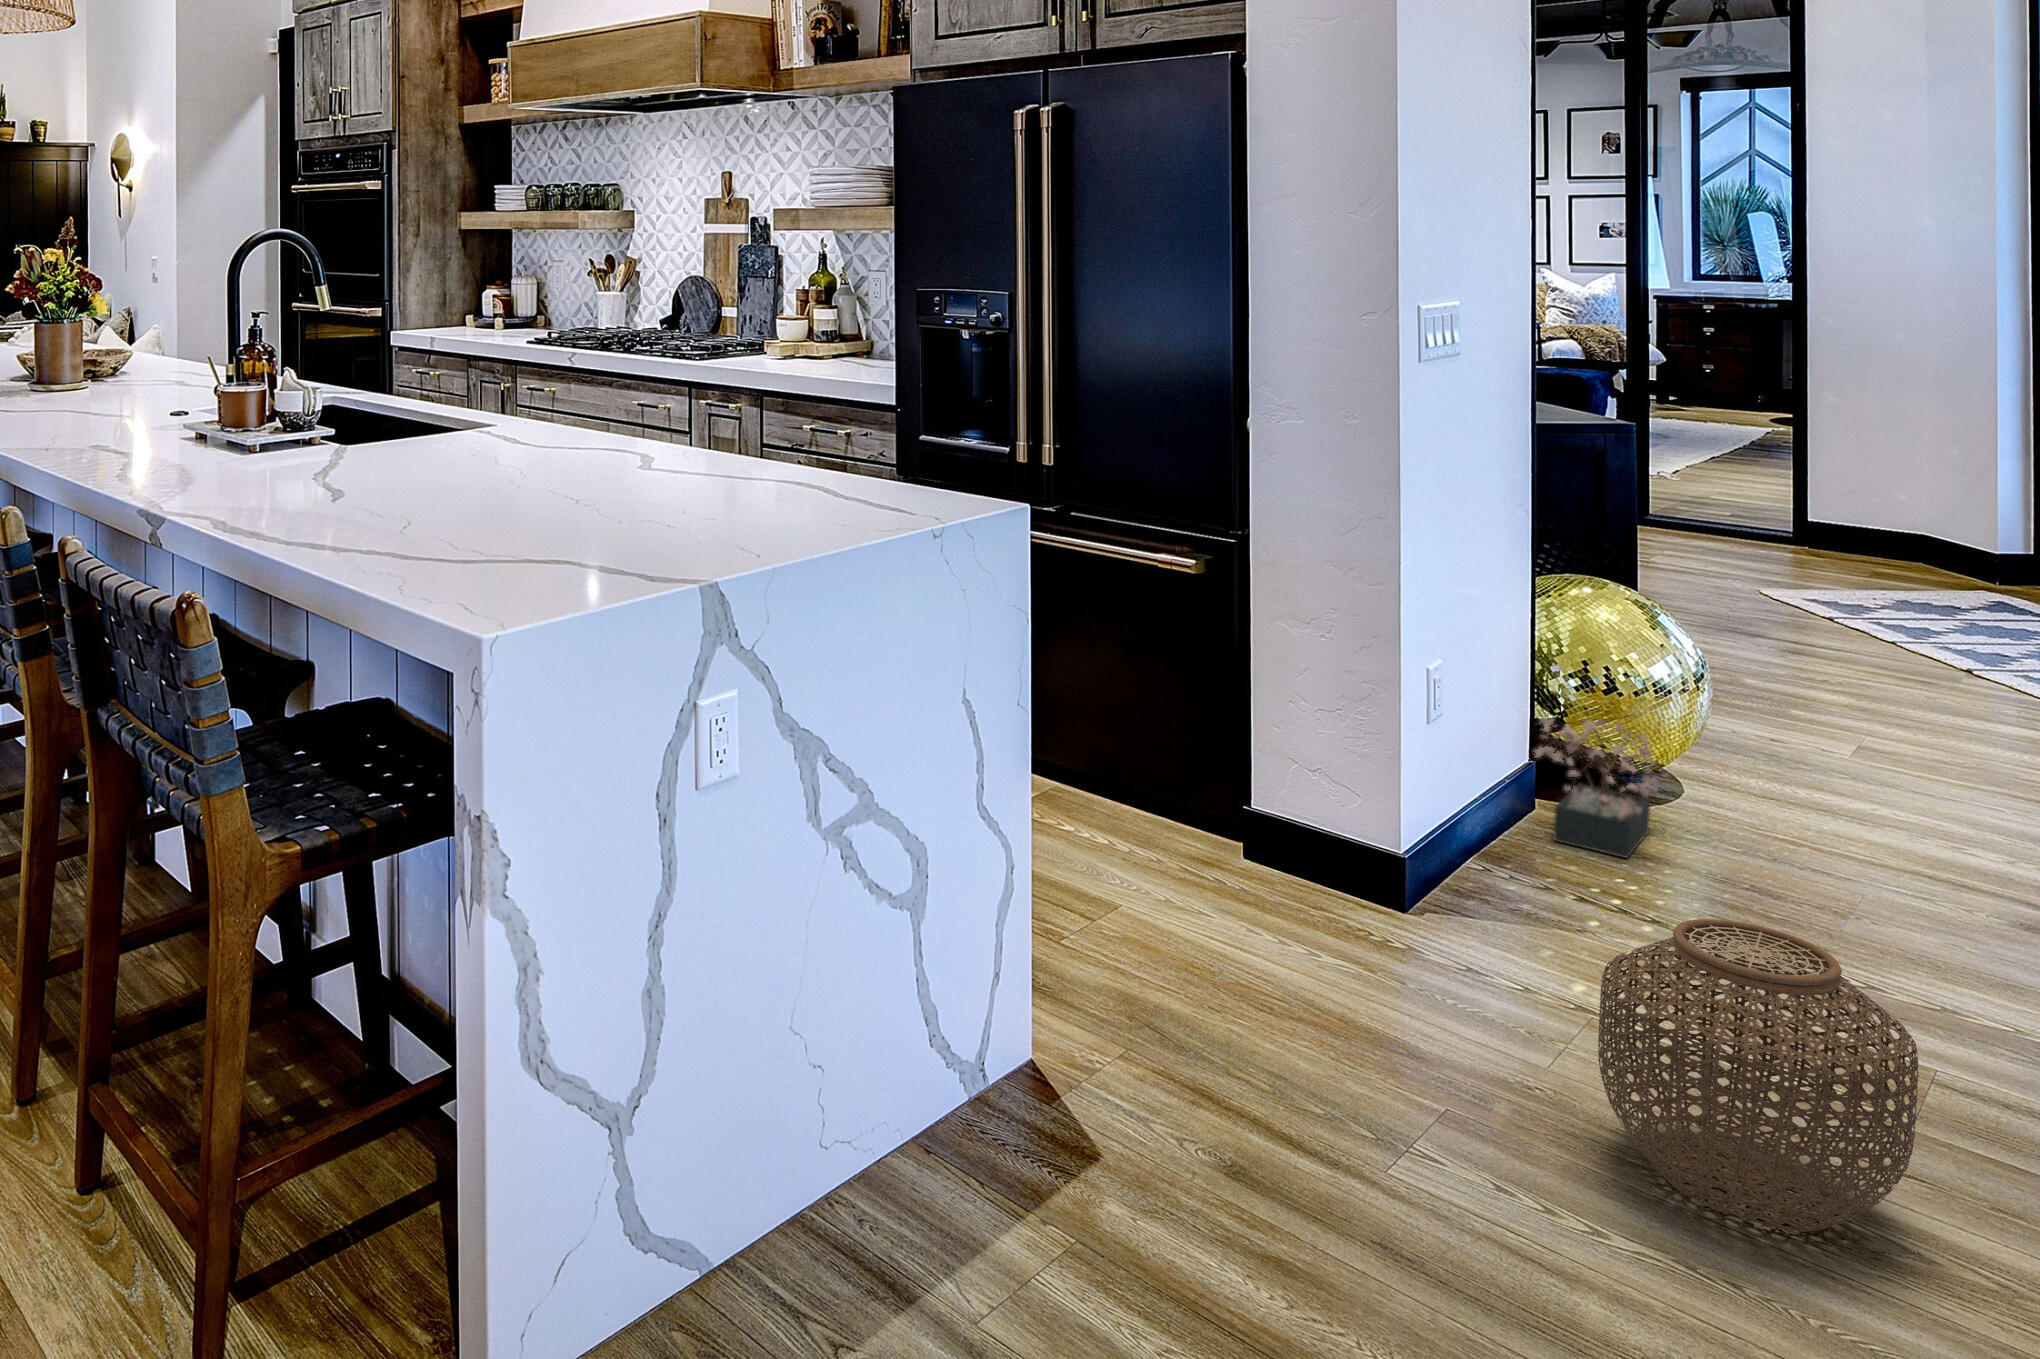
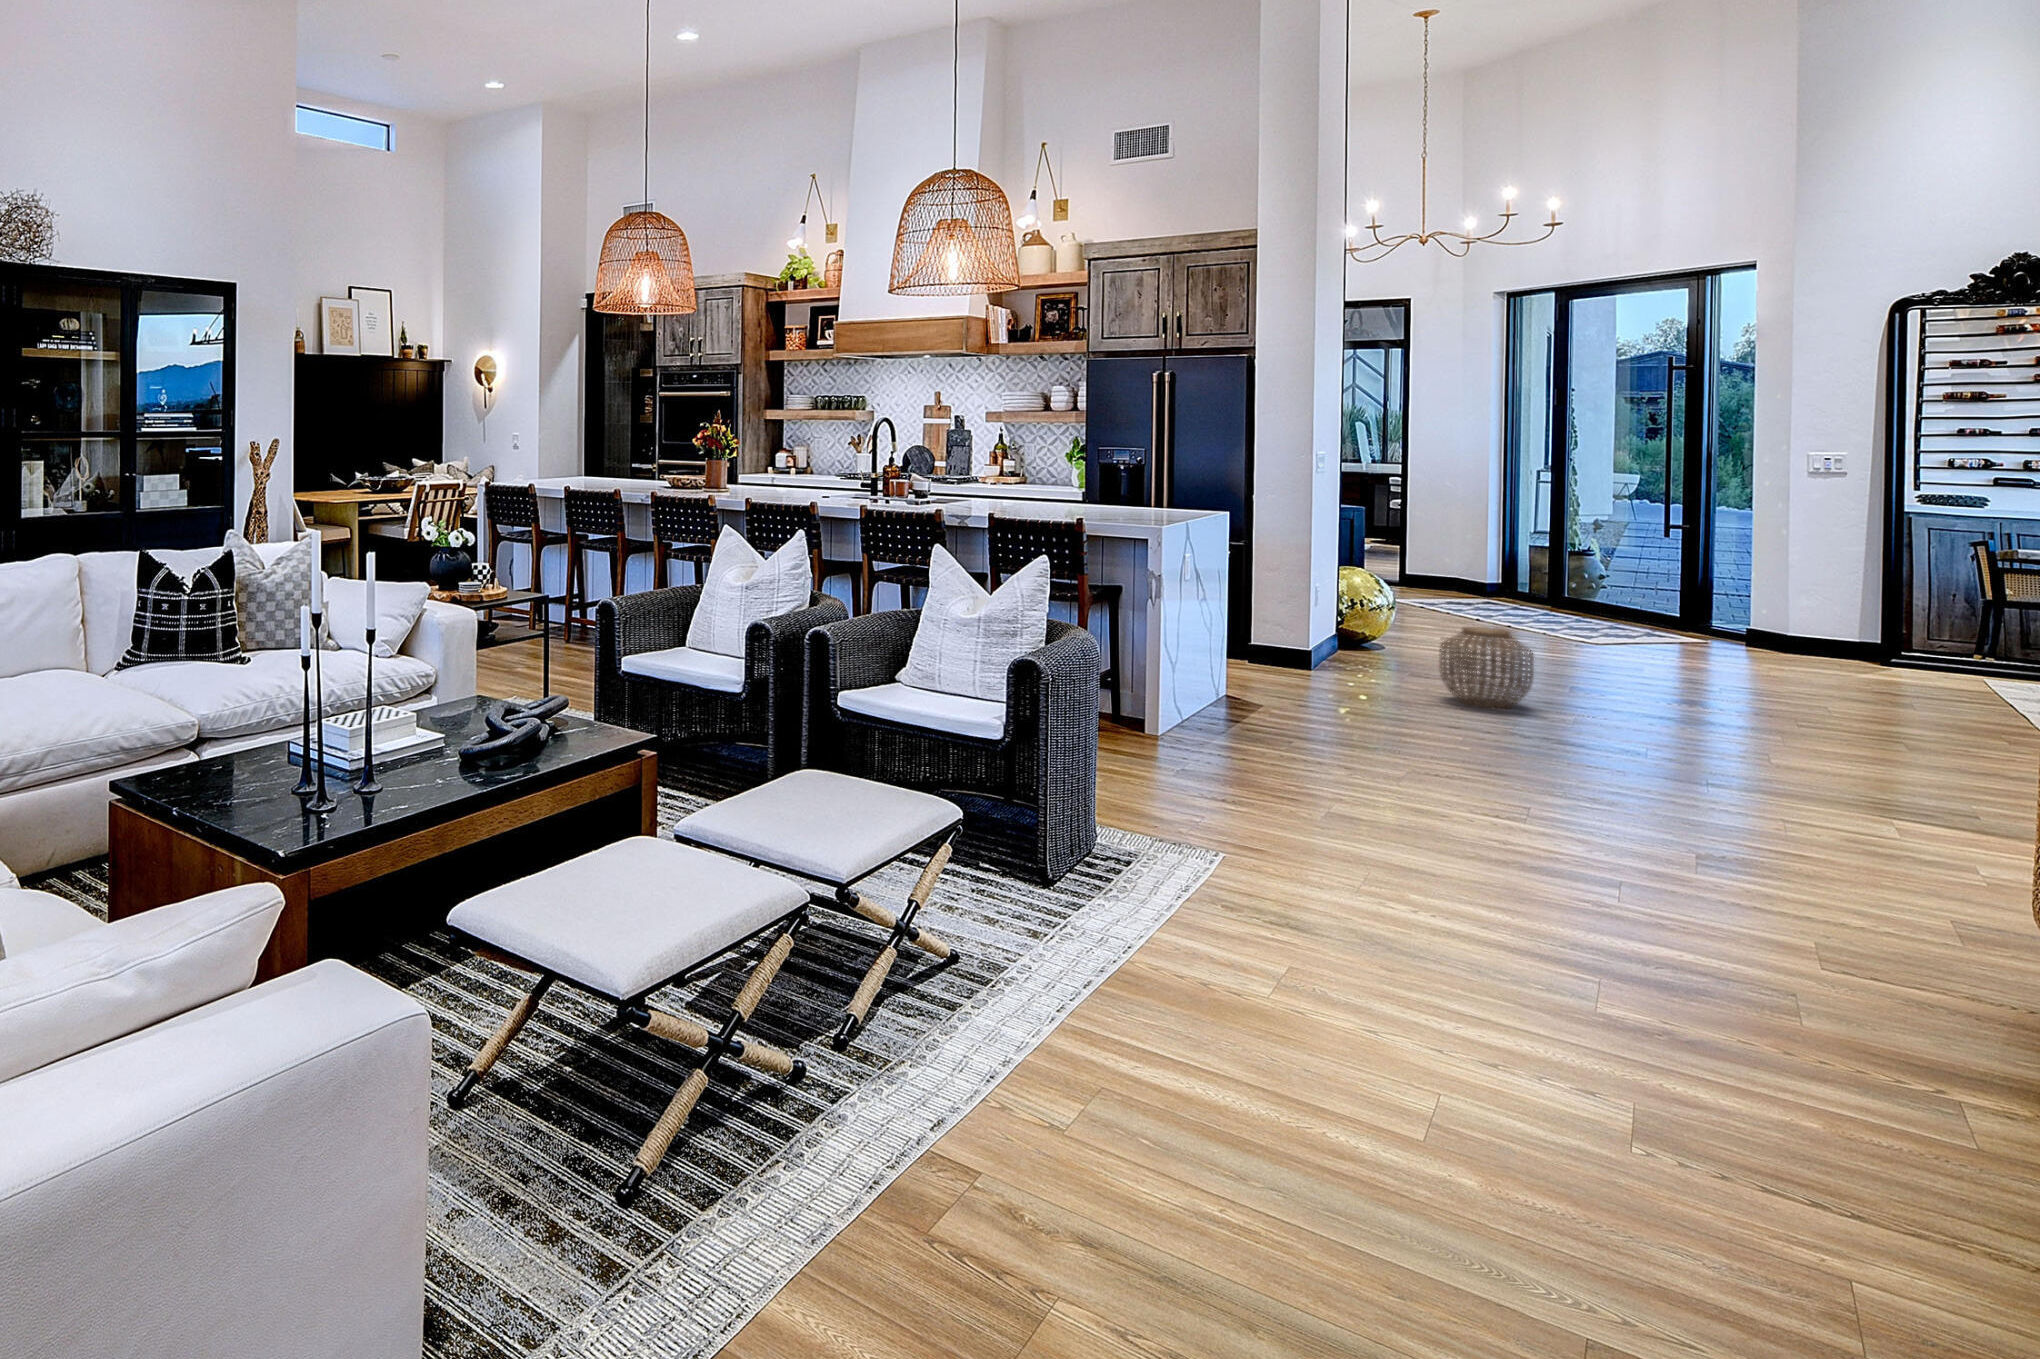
decorative plant: present [1535,717,1668,858] -> none [1359,602,1411,654]

